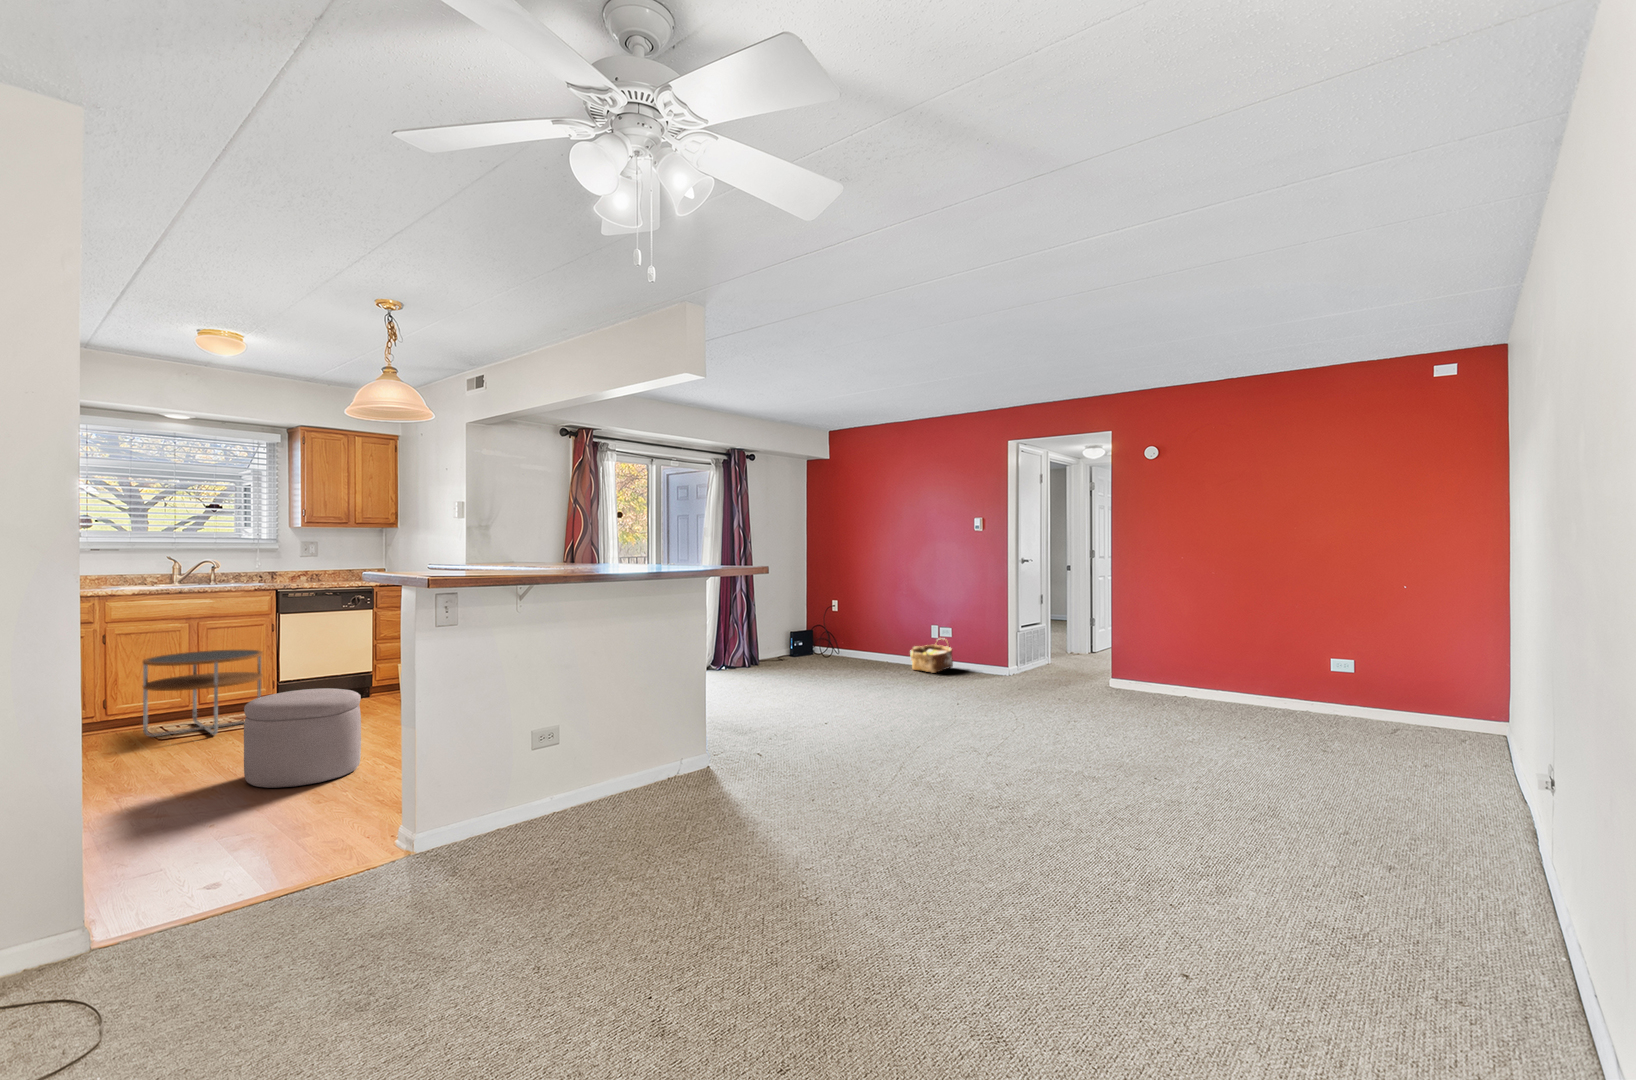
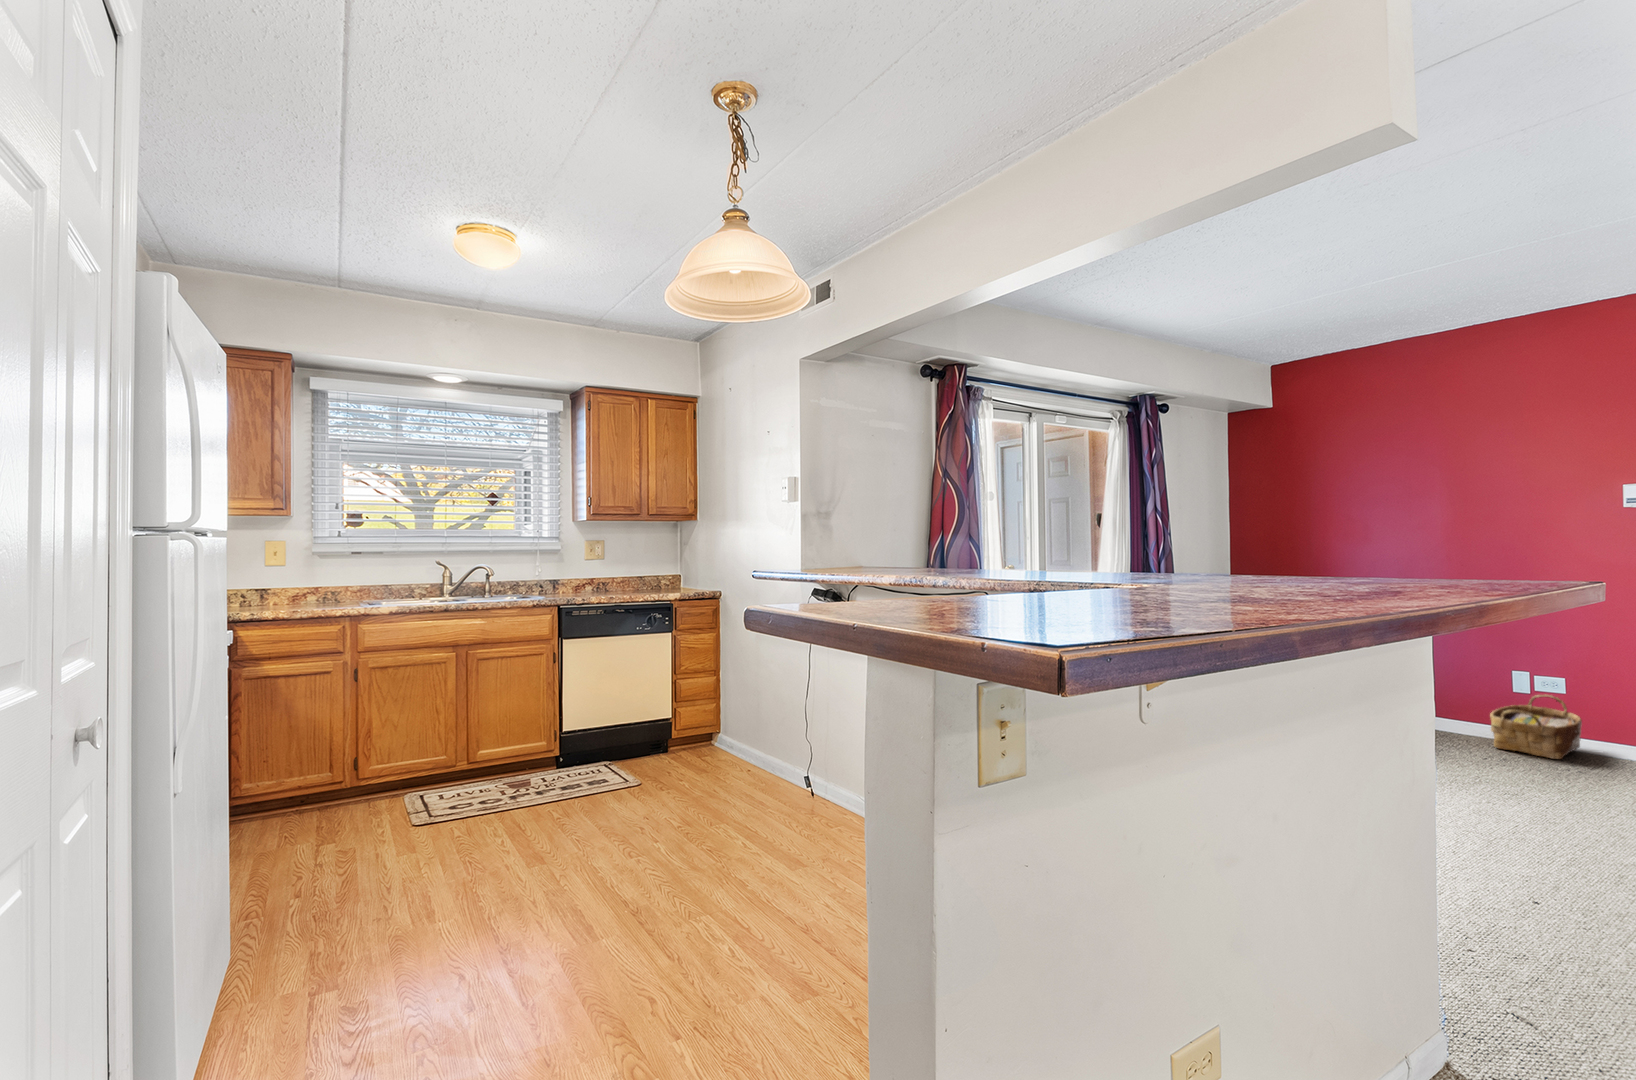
side table: present [143,649,263,737] -> none [393,690,541,825]
ottoman: present [244,688,361,788] -> none [498,796,689,1019]

